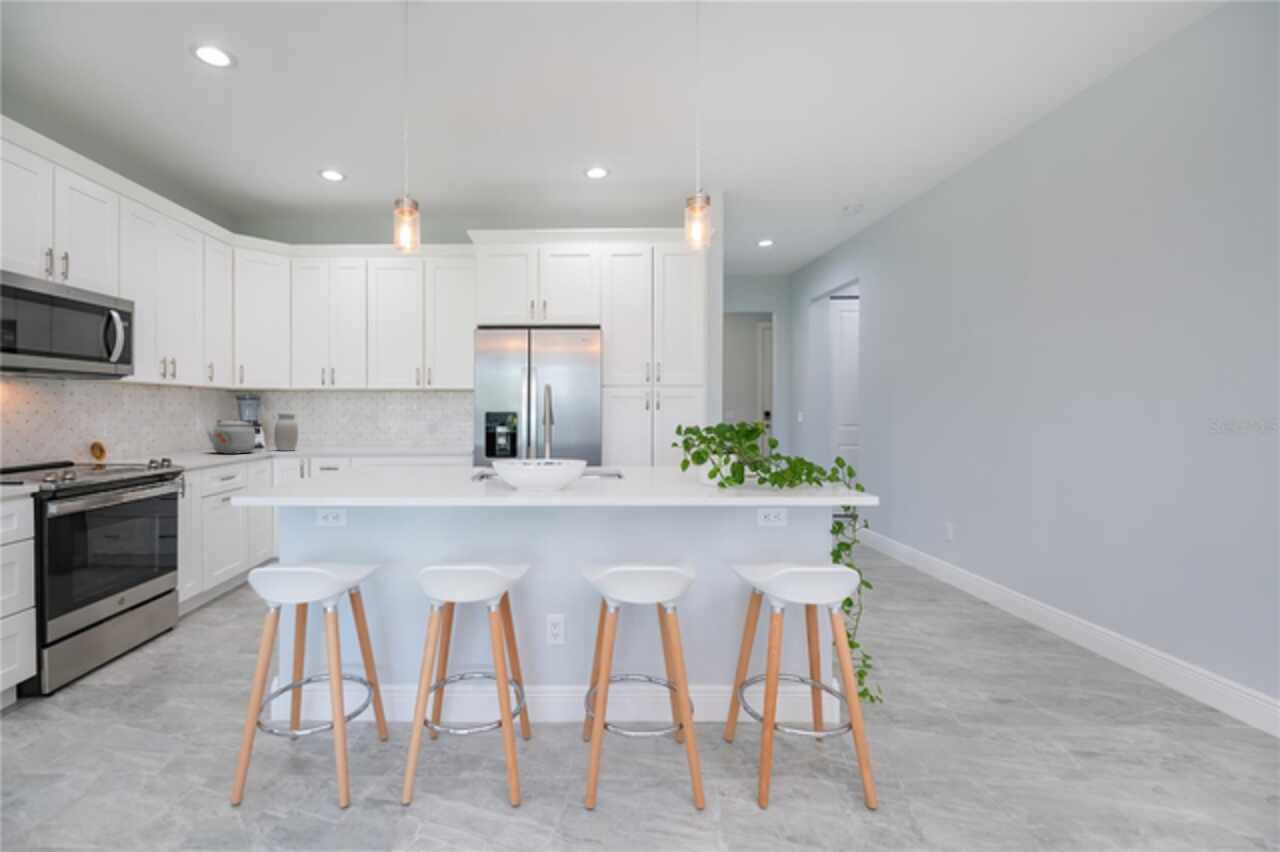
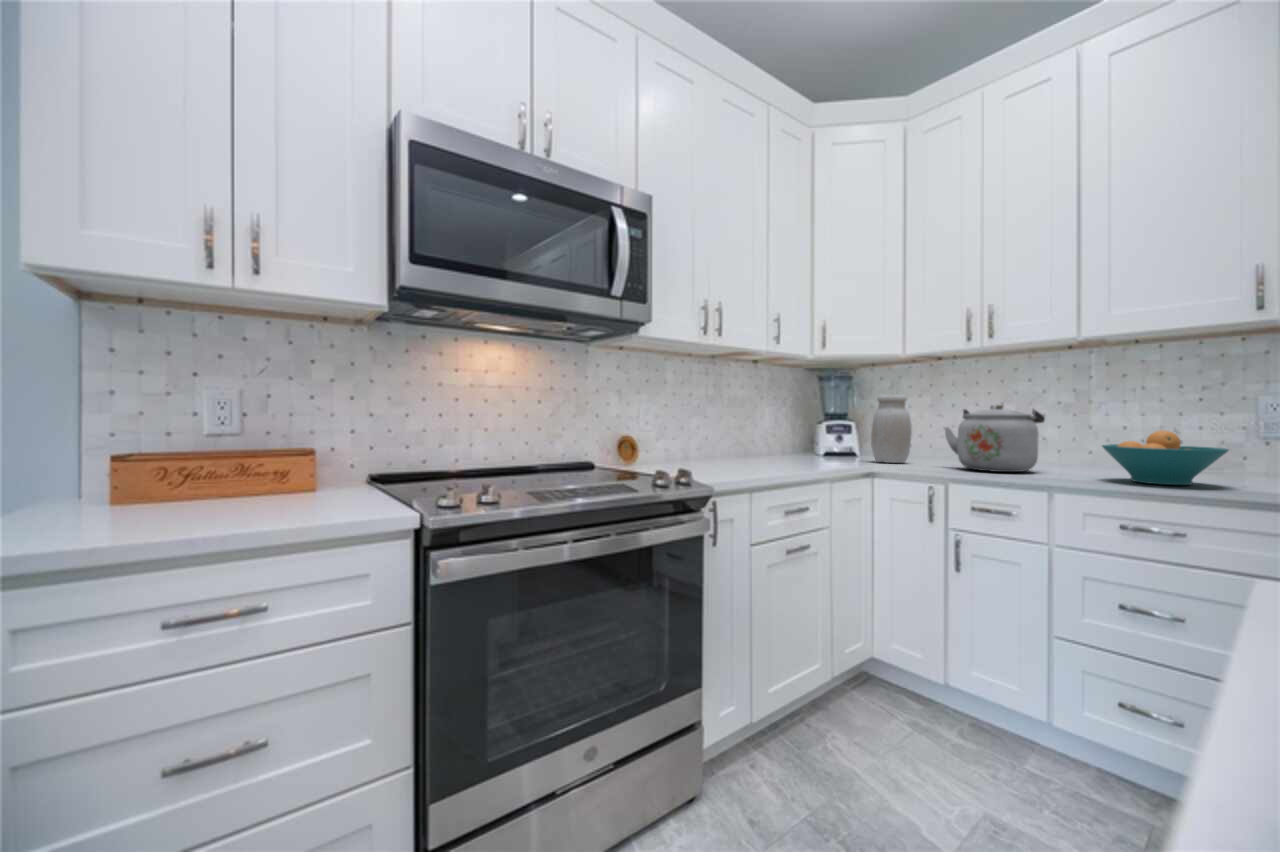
kettle: present [207,418,261,454] -> present [944,404,1045,472]
fruit bowl: none [378,433,417,454] -> present [1102,430,1228,485]

